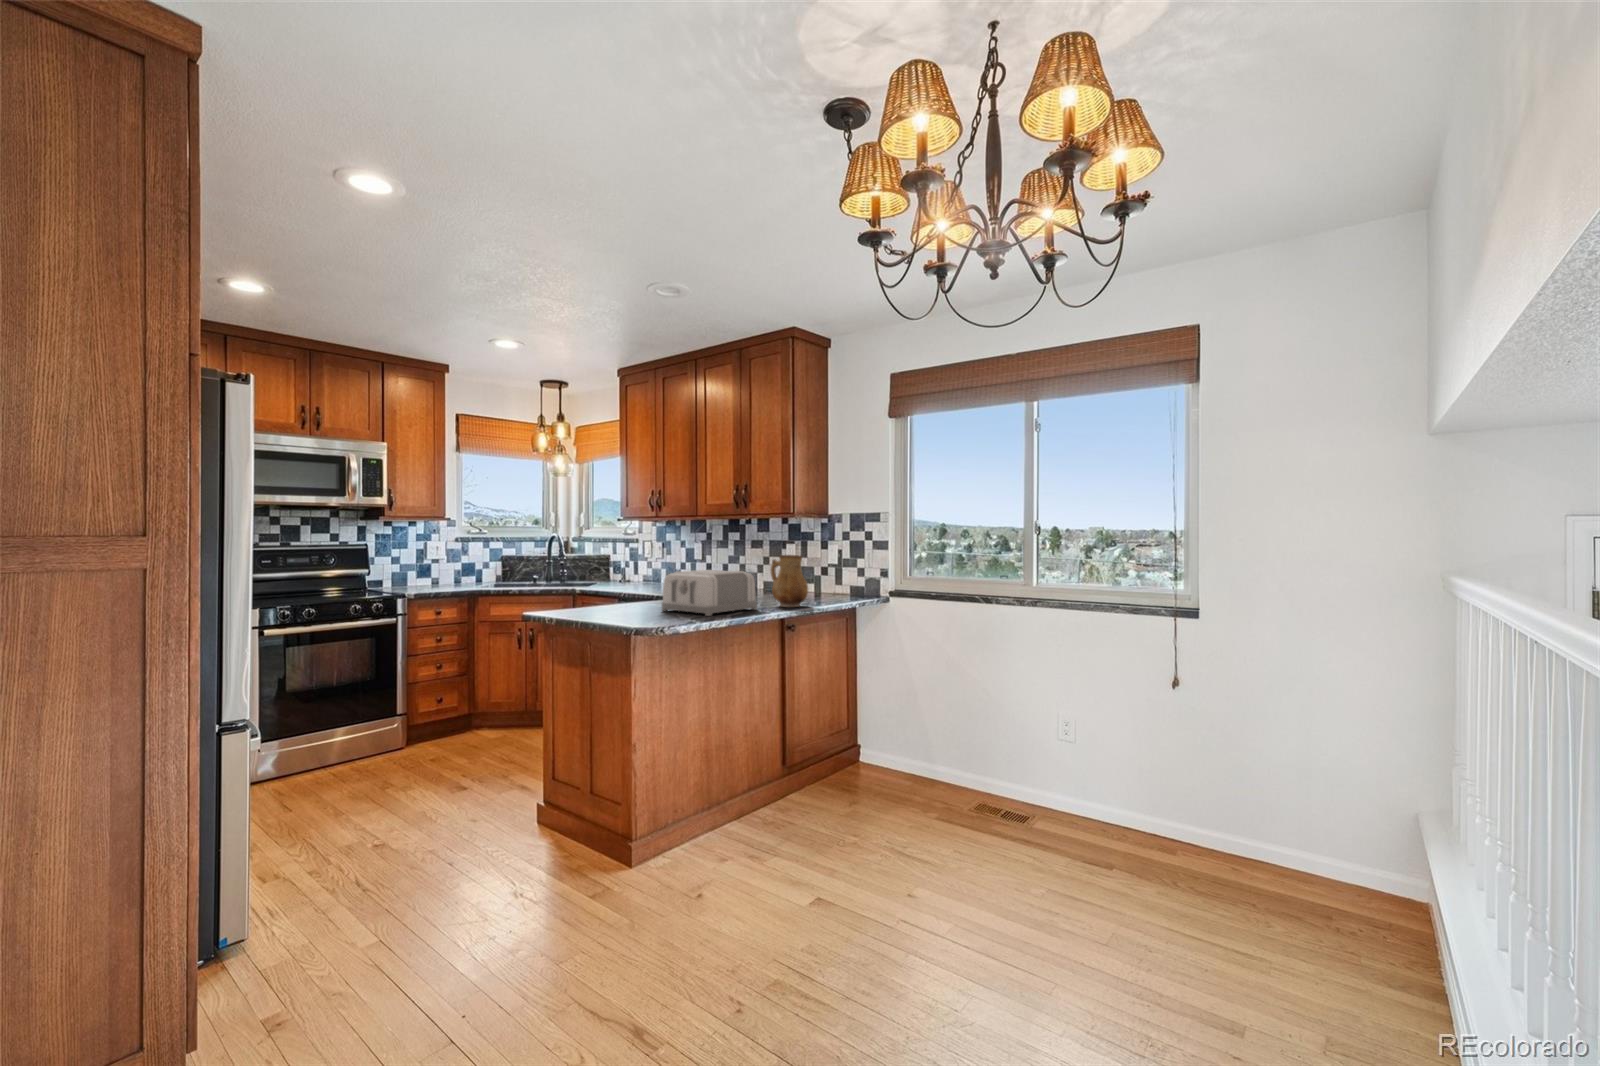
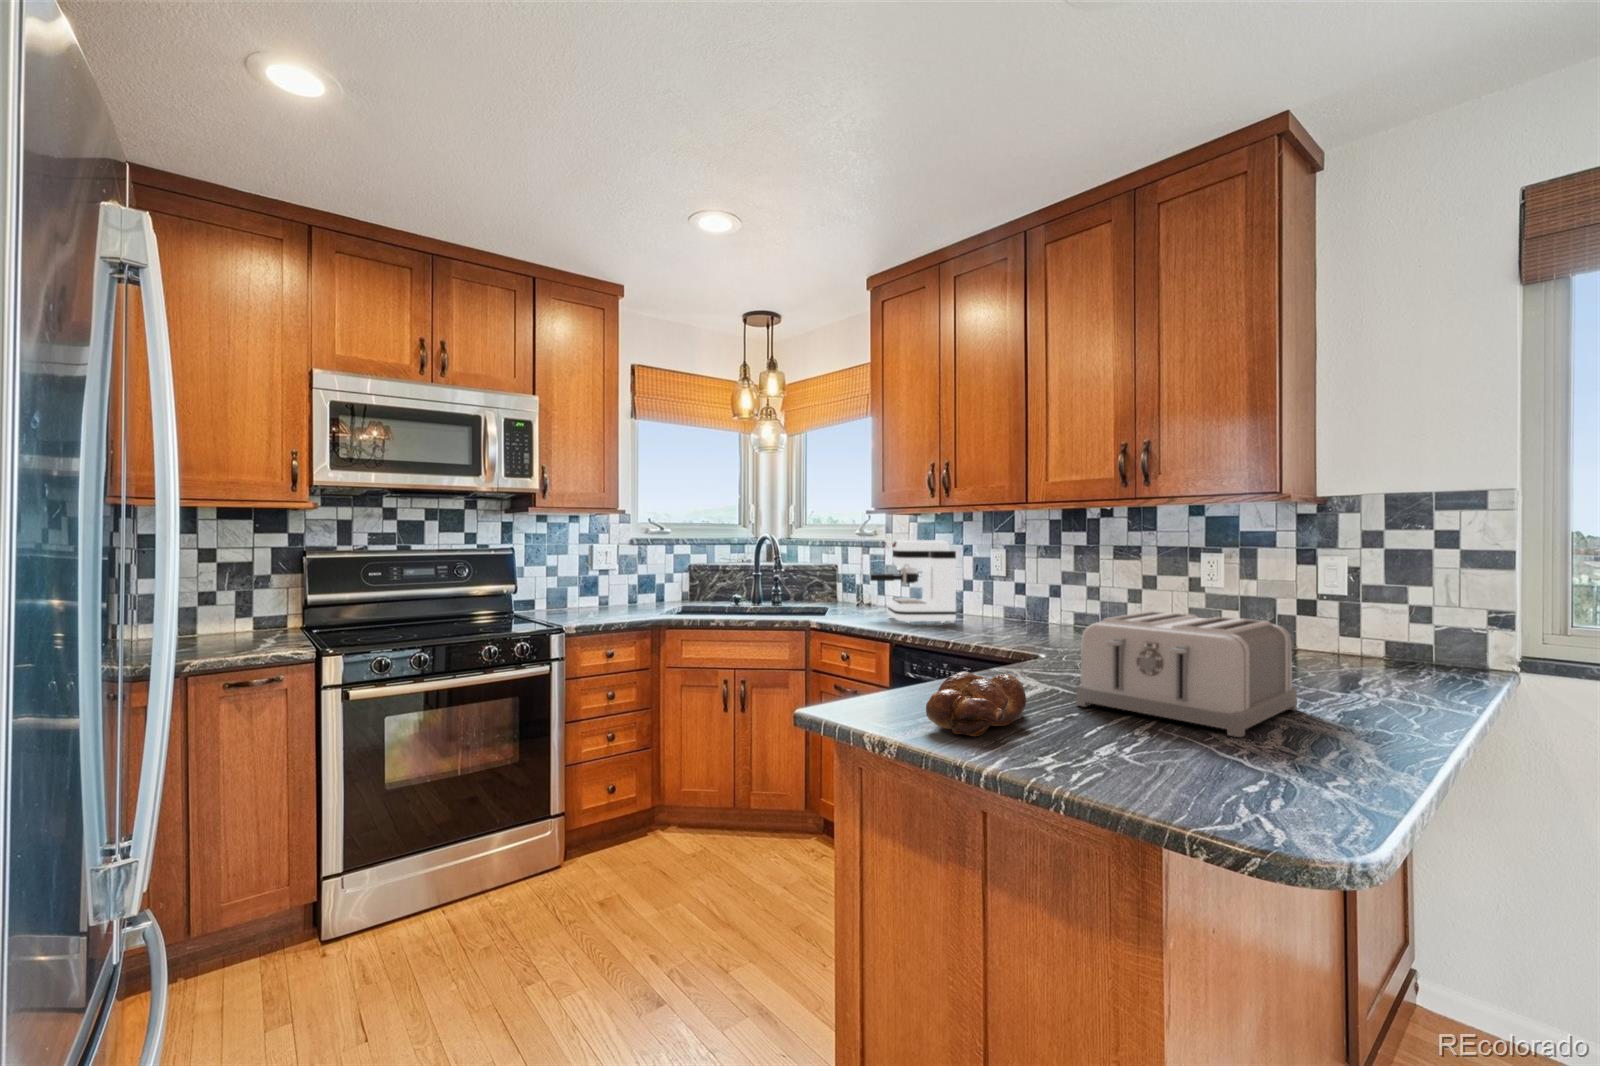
coffee maker: none [617,538,667,589] -> present [870,540,956,623]
ceramic pitcher: present [771,555,808,607] -> none [1281,581,1396,701]
bread loaf: none [578,595,632,619] -> present [926,671,1026,736]

